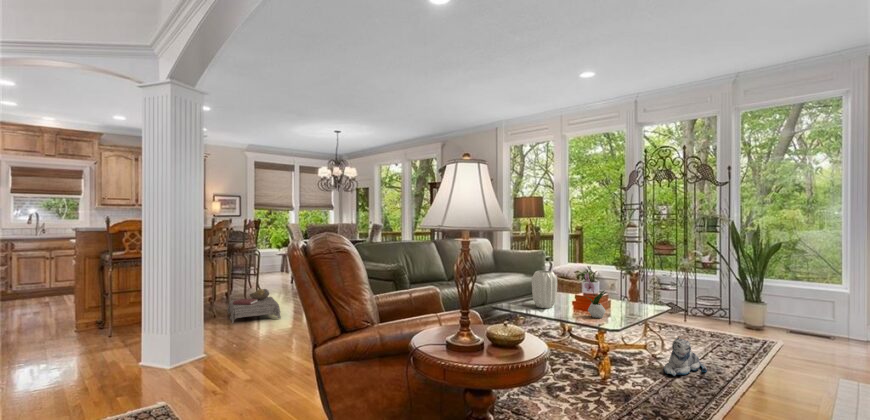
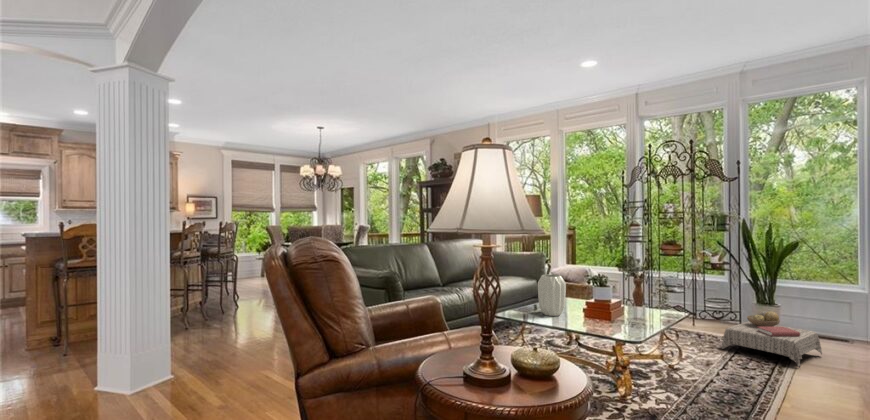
flower arrangement: present [584,266,606,318] -> none [598,269,625,327]
ottoman: present [227,289,280,324] -> present [722,311,822,367]
plush toy: present [664,338,707,376] -> none [687,347,733,391]

